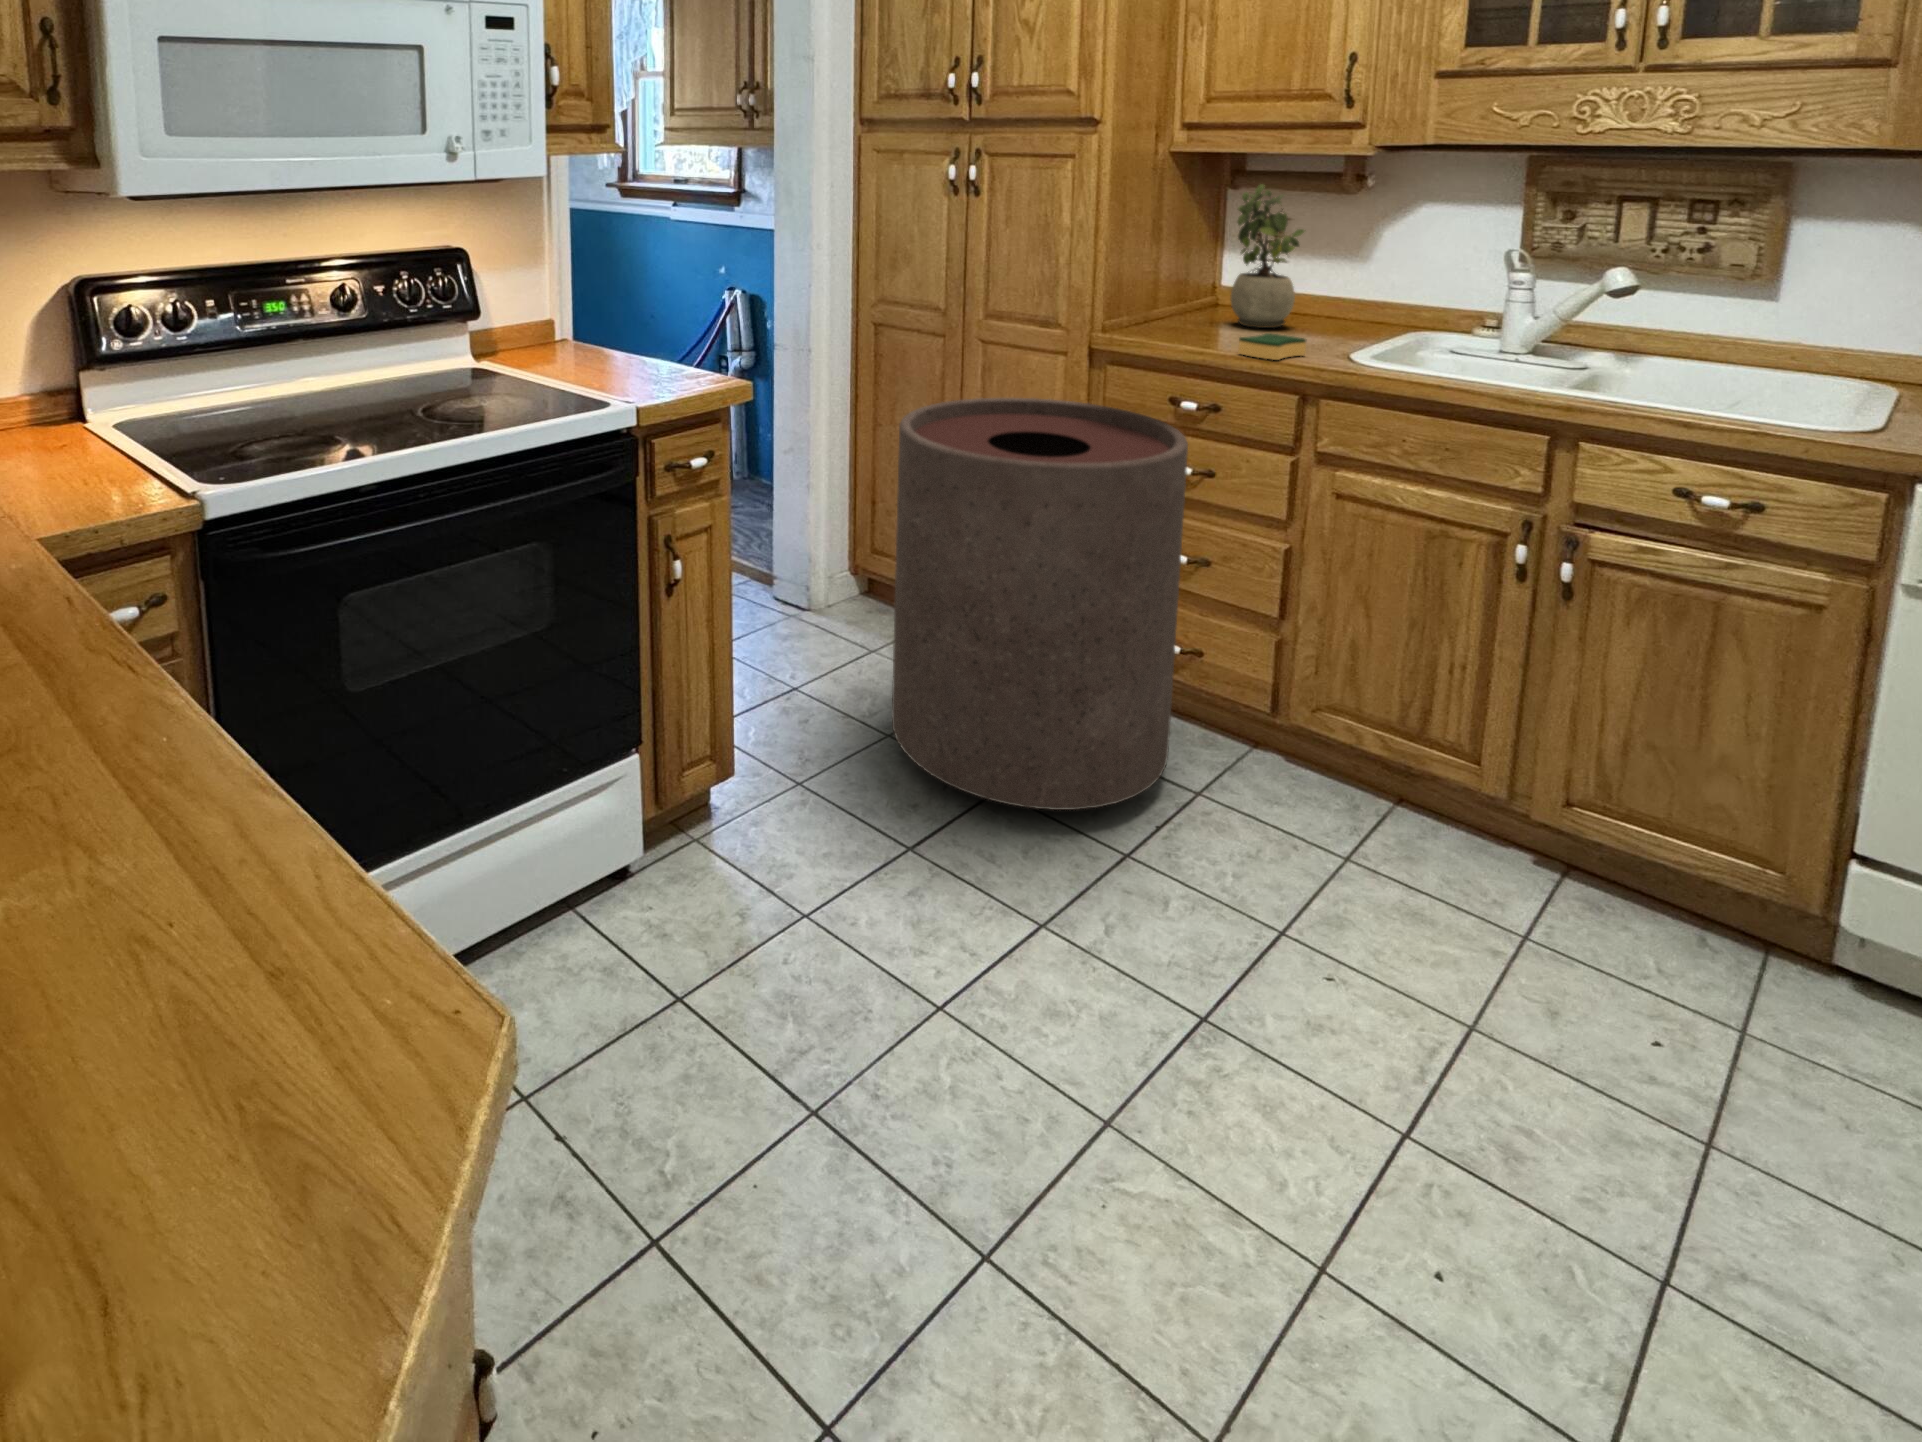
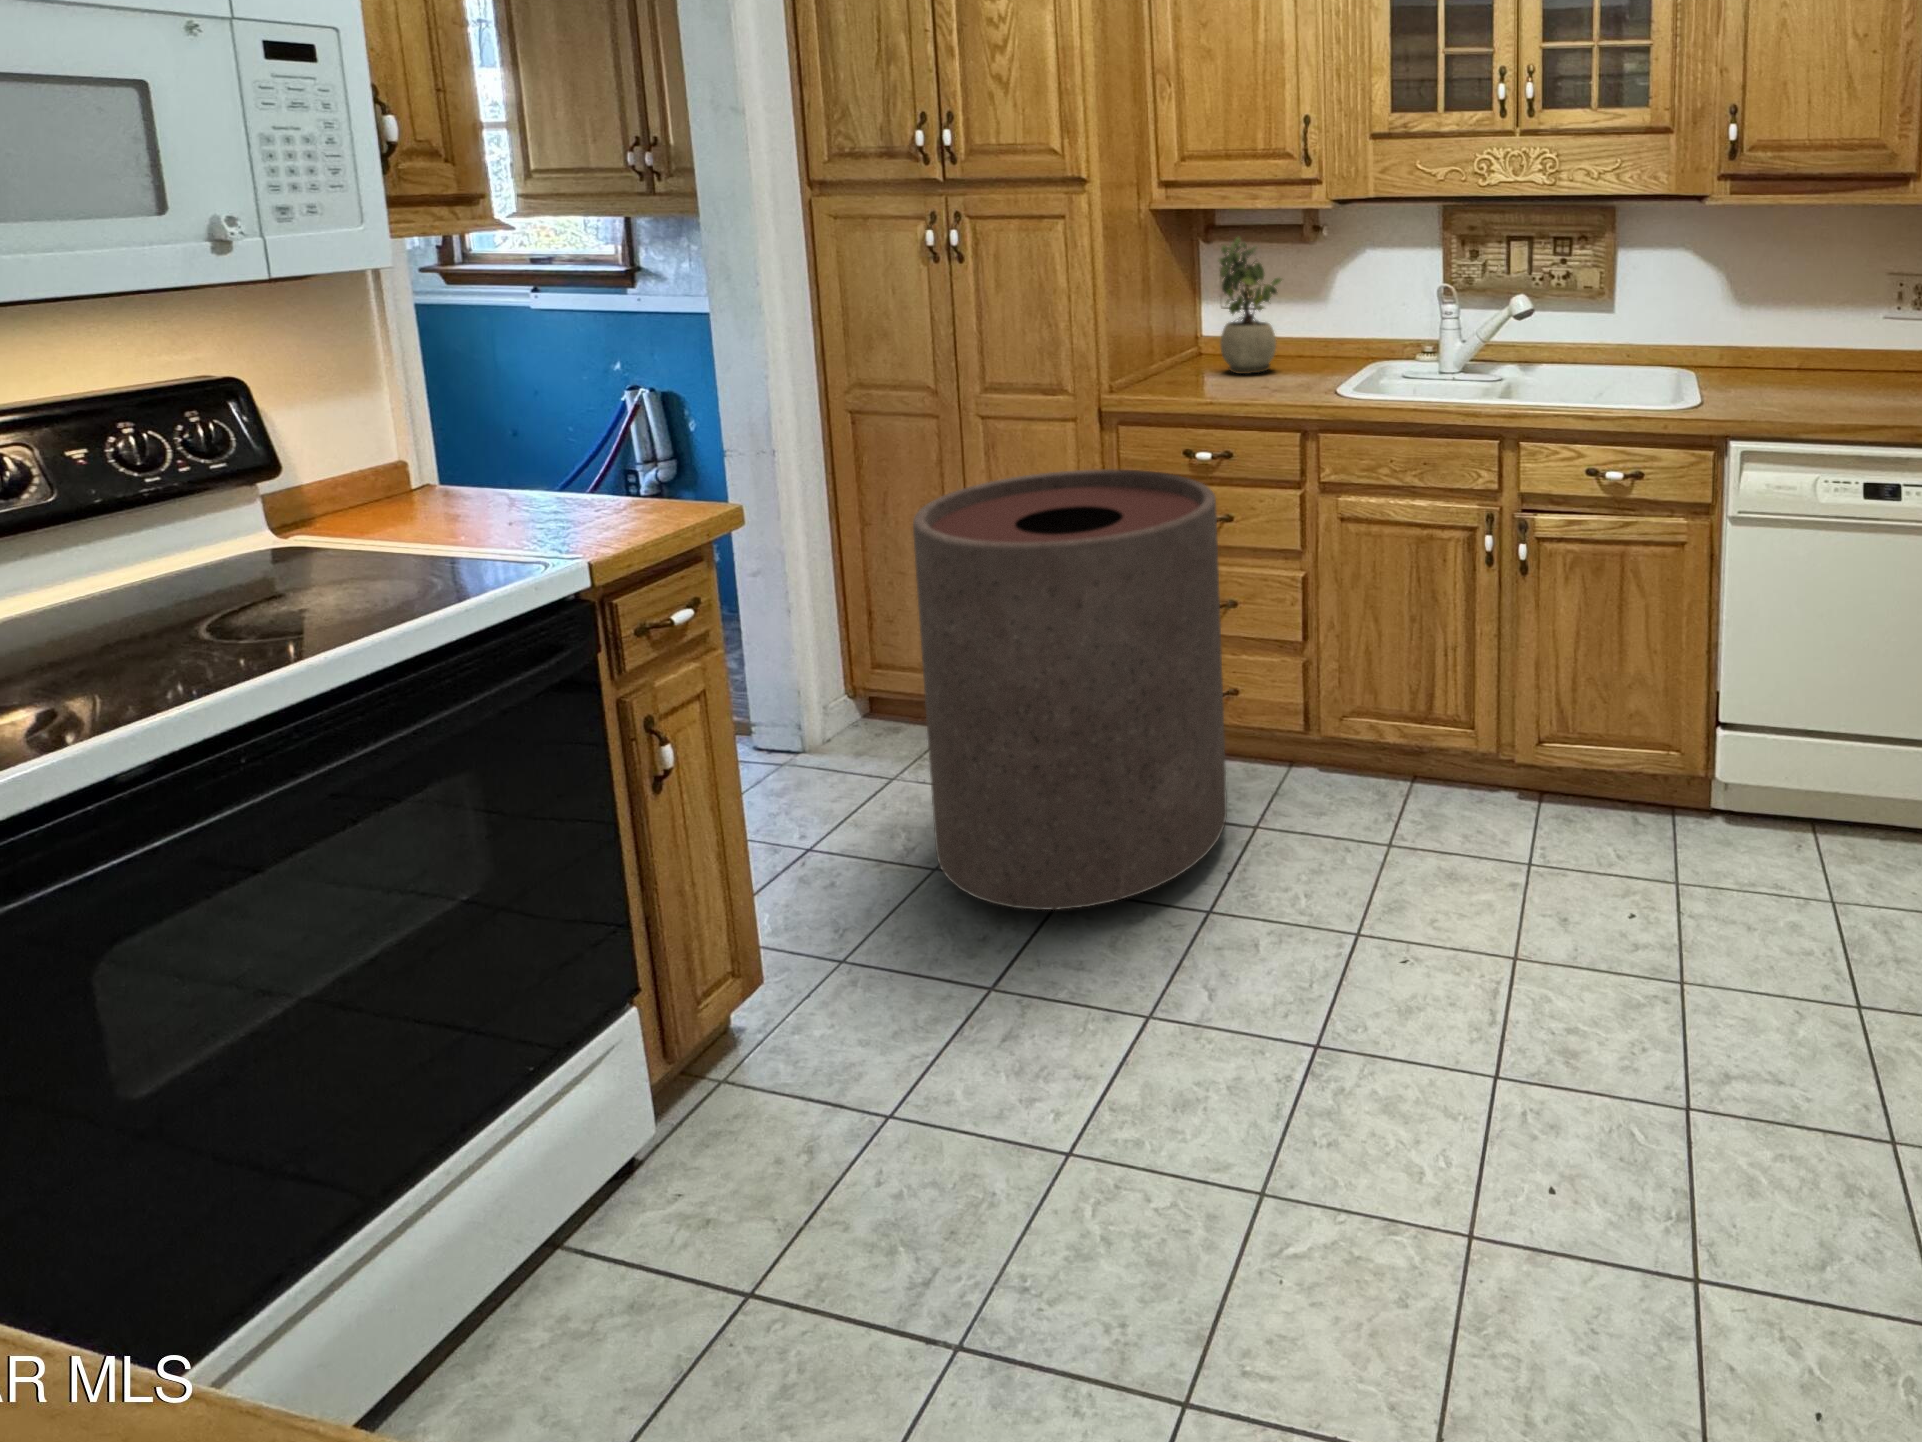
sponge: present [1238,333,1306,360] -> none [1243,378,1300,403]

